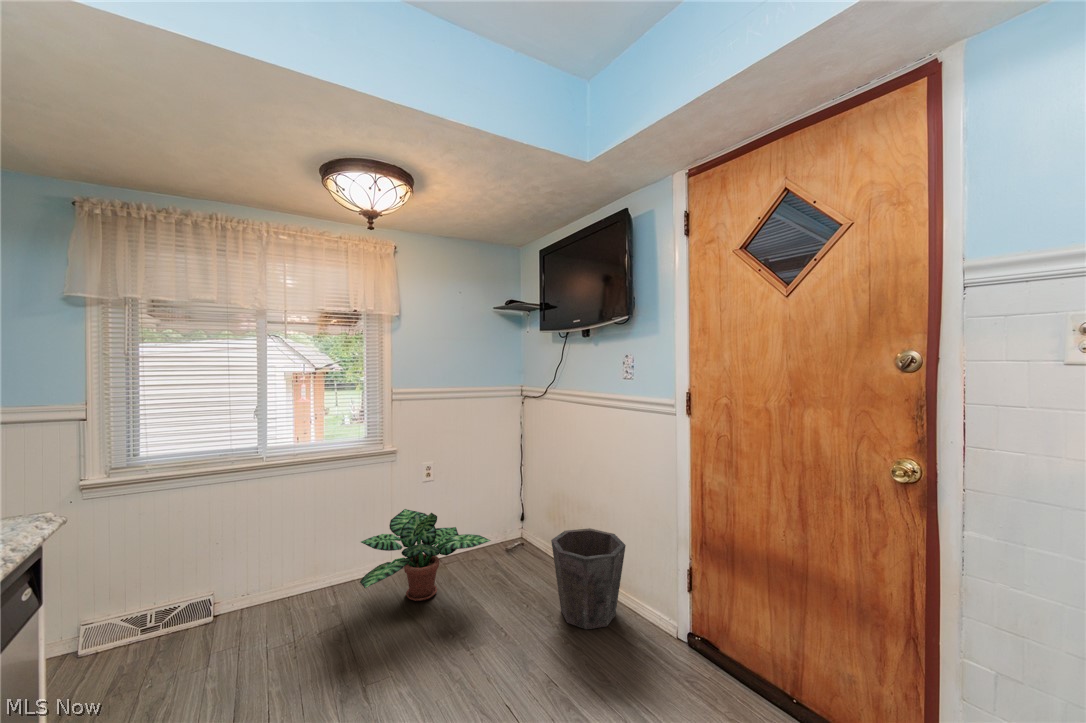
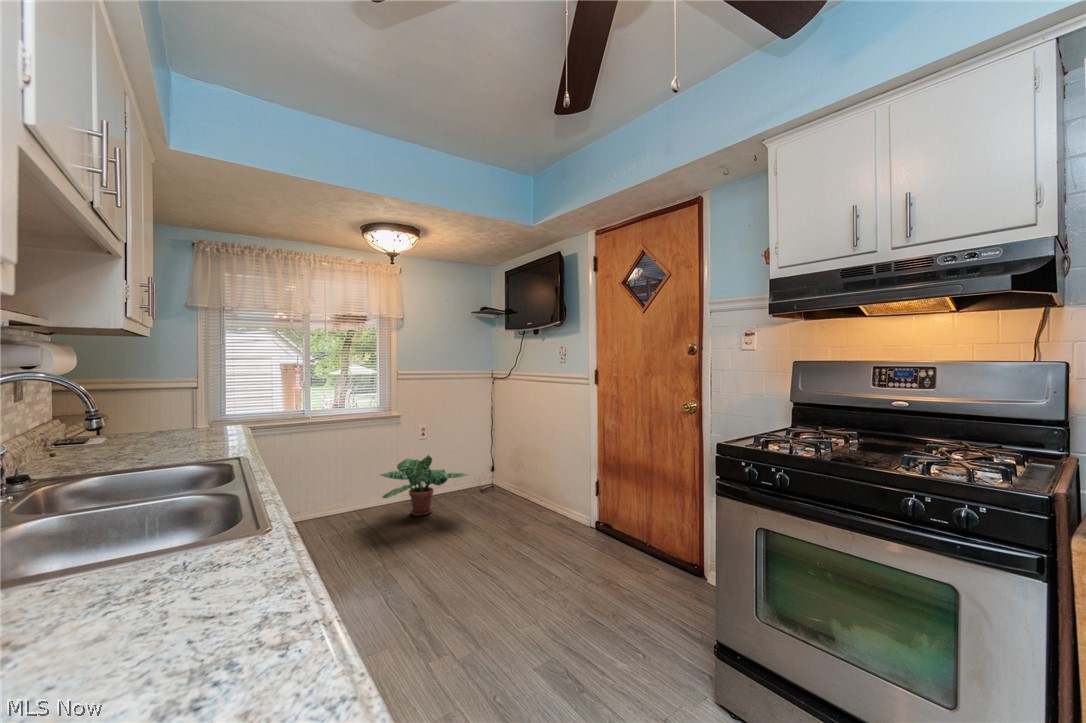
waste bin: present [551,528,626,629] -> none [511,466,560,525]

